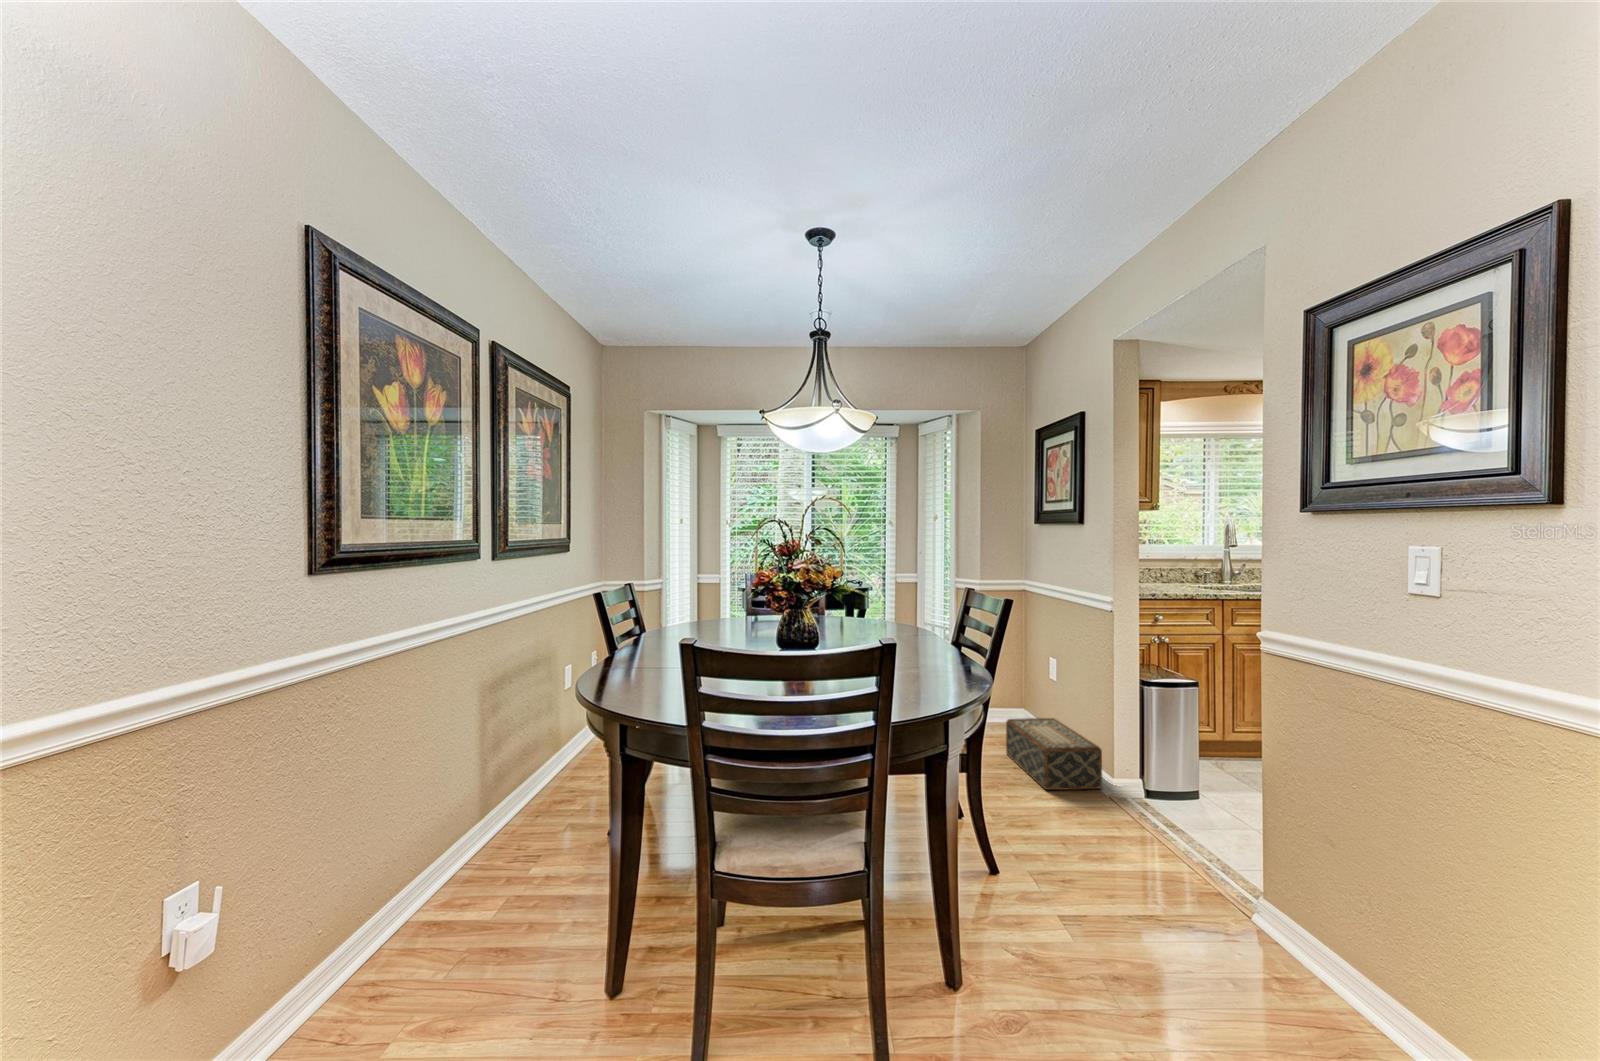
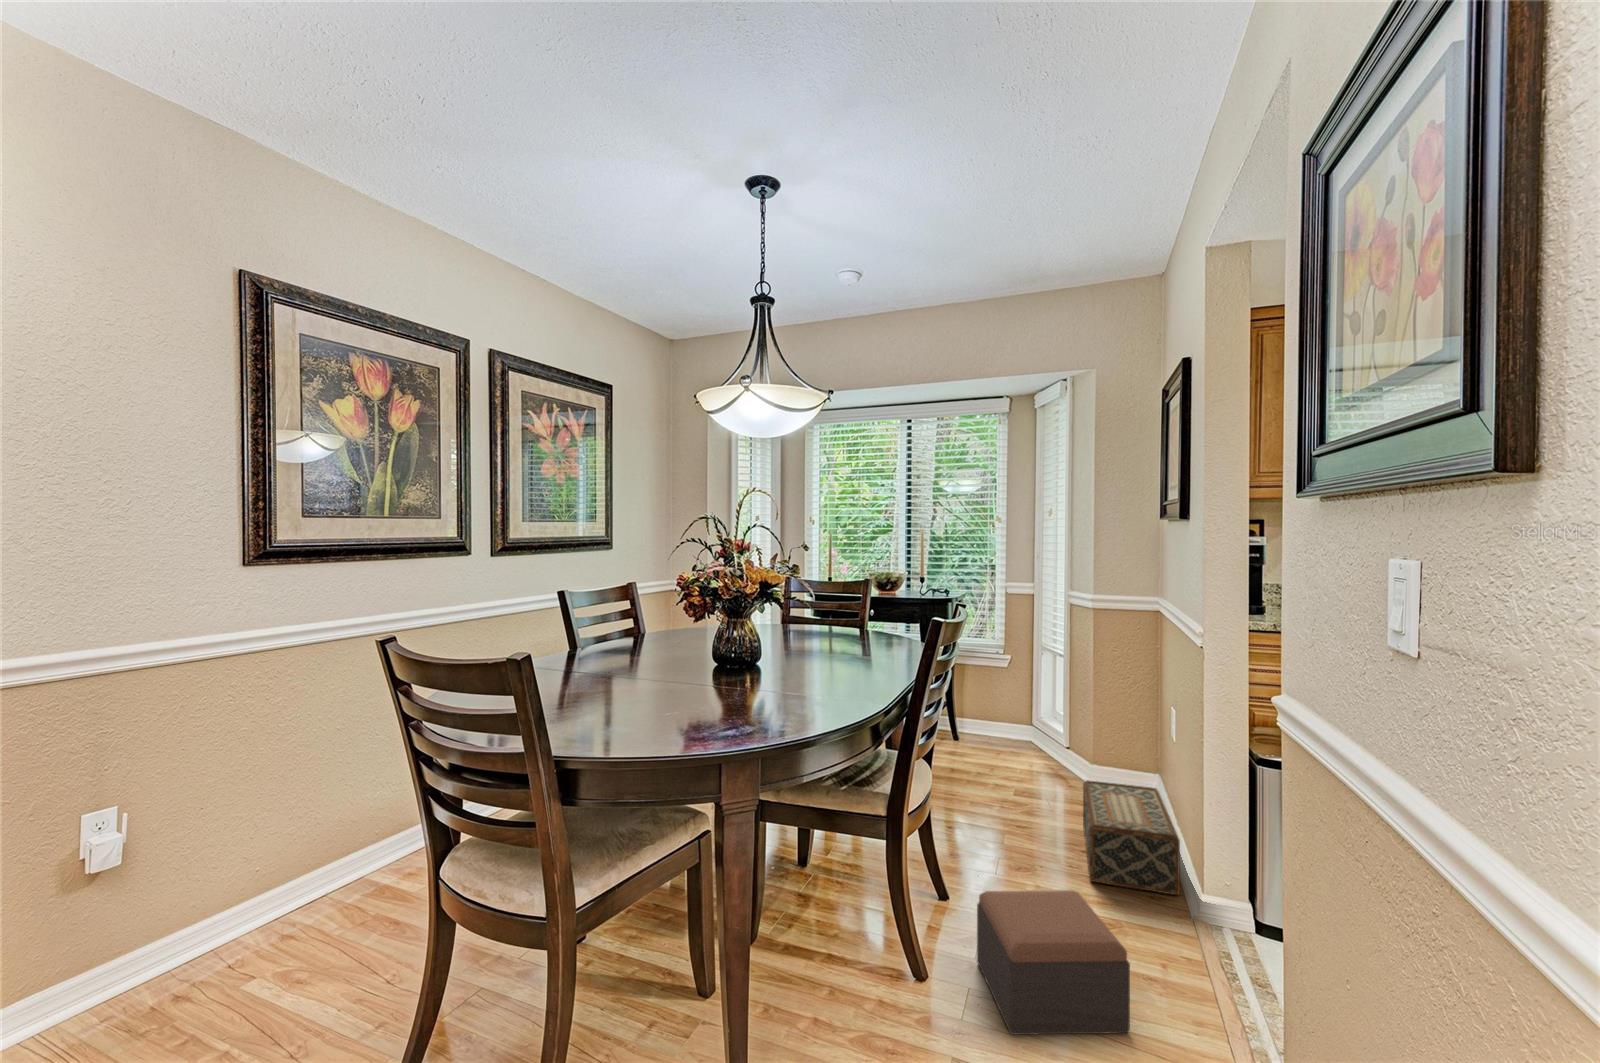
footstool: none [1030,792,1155,899] -> present [977,890,1130,1035]

